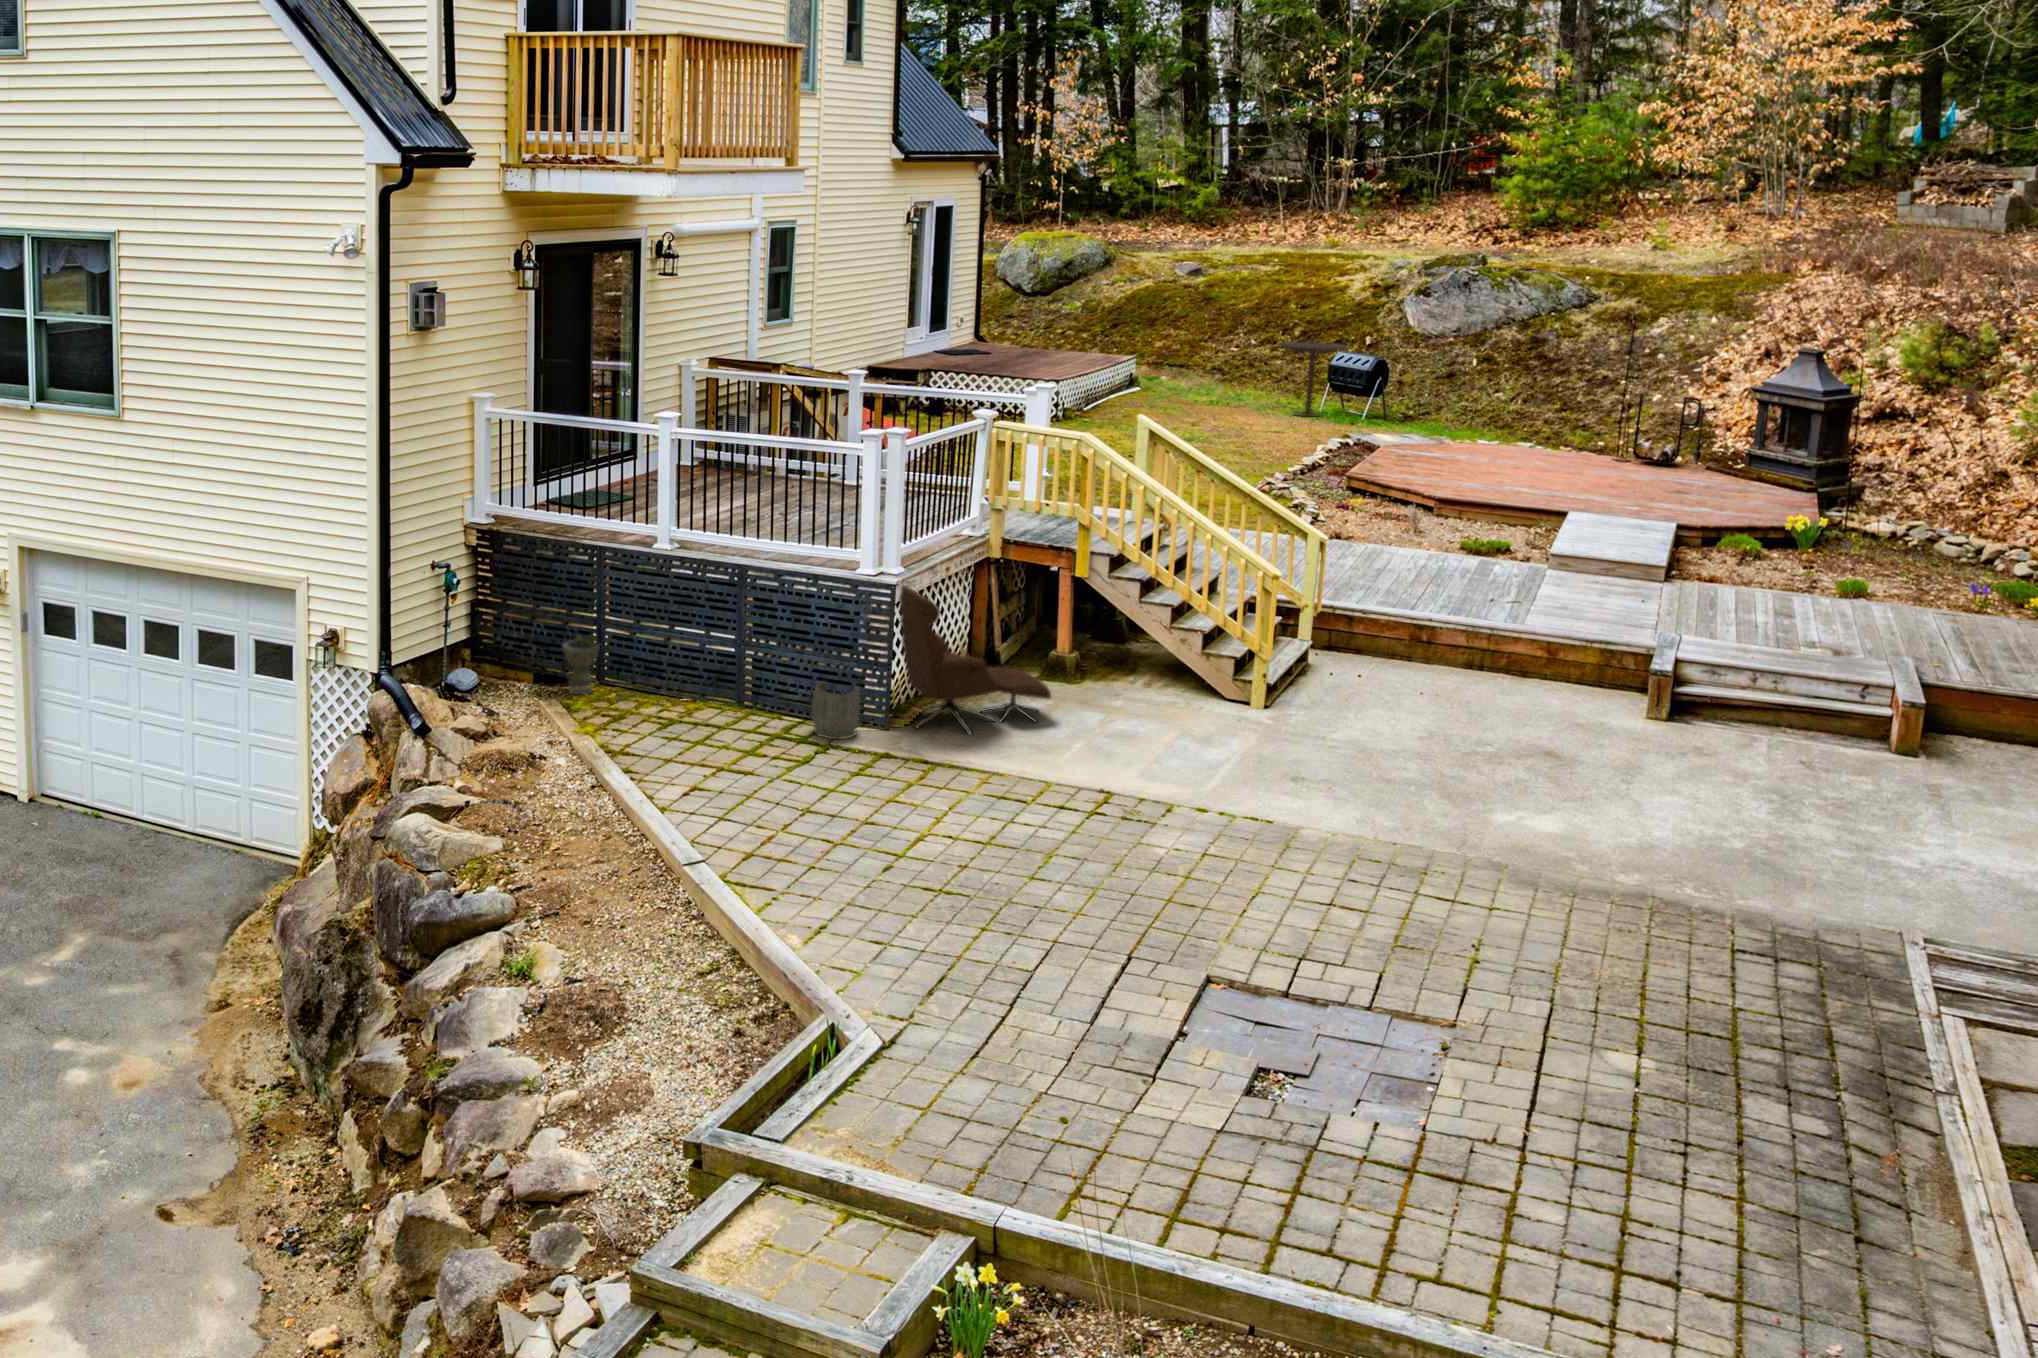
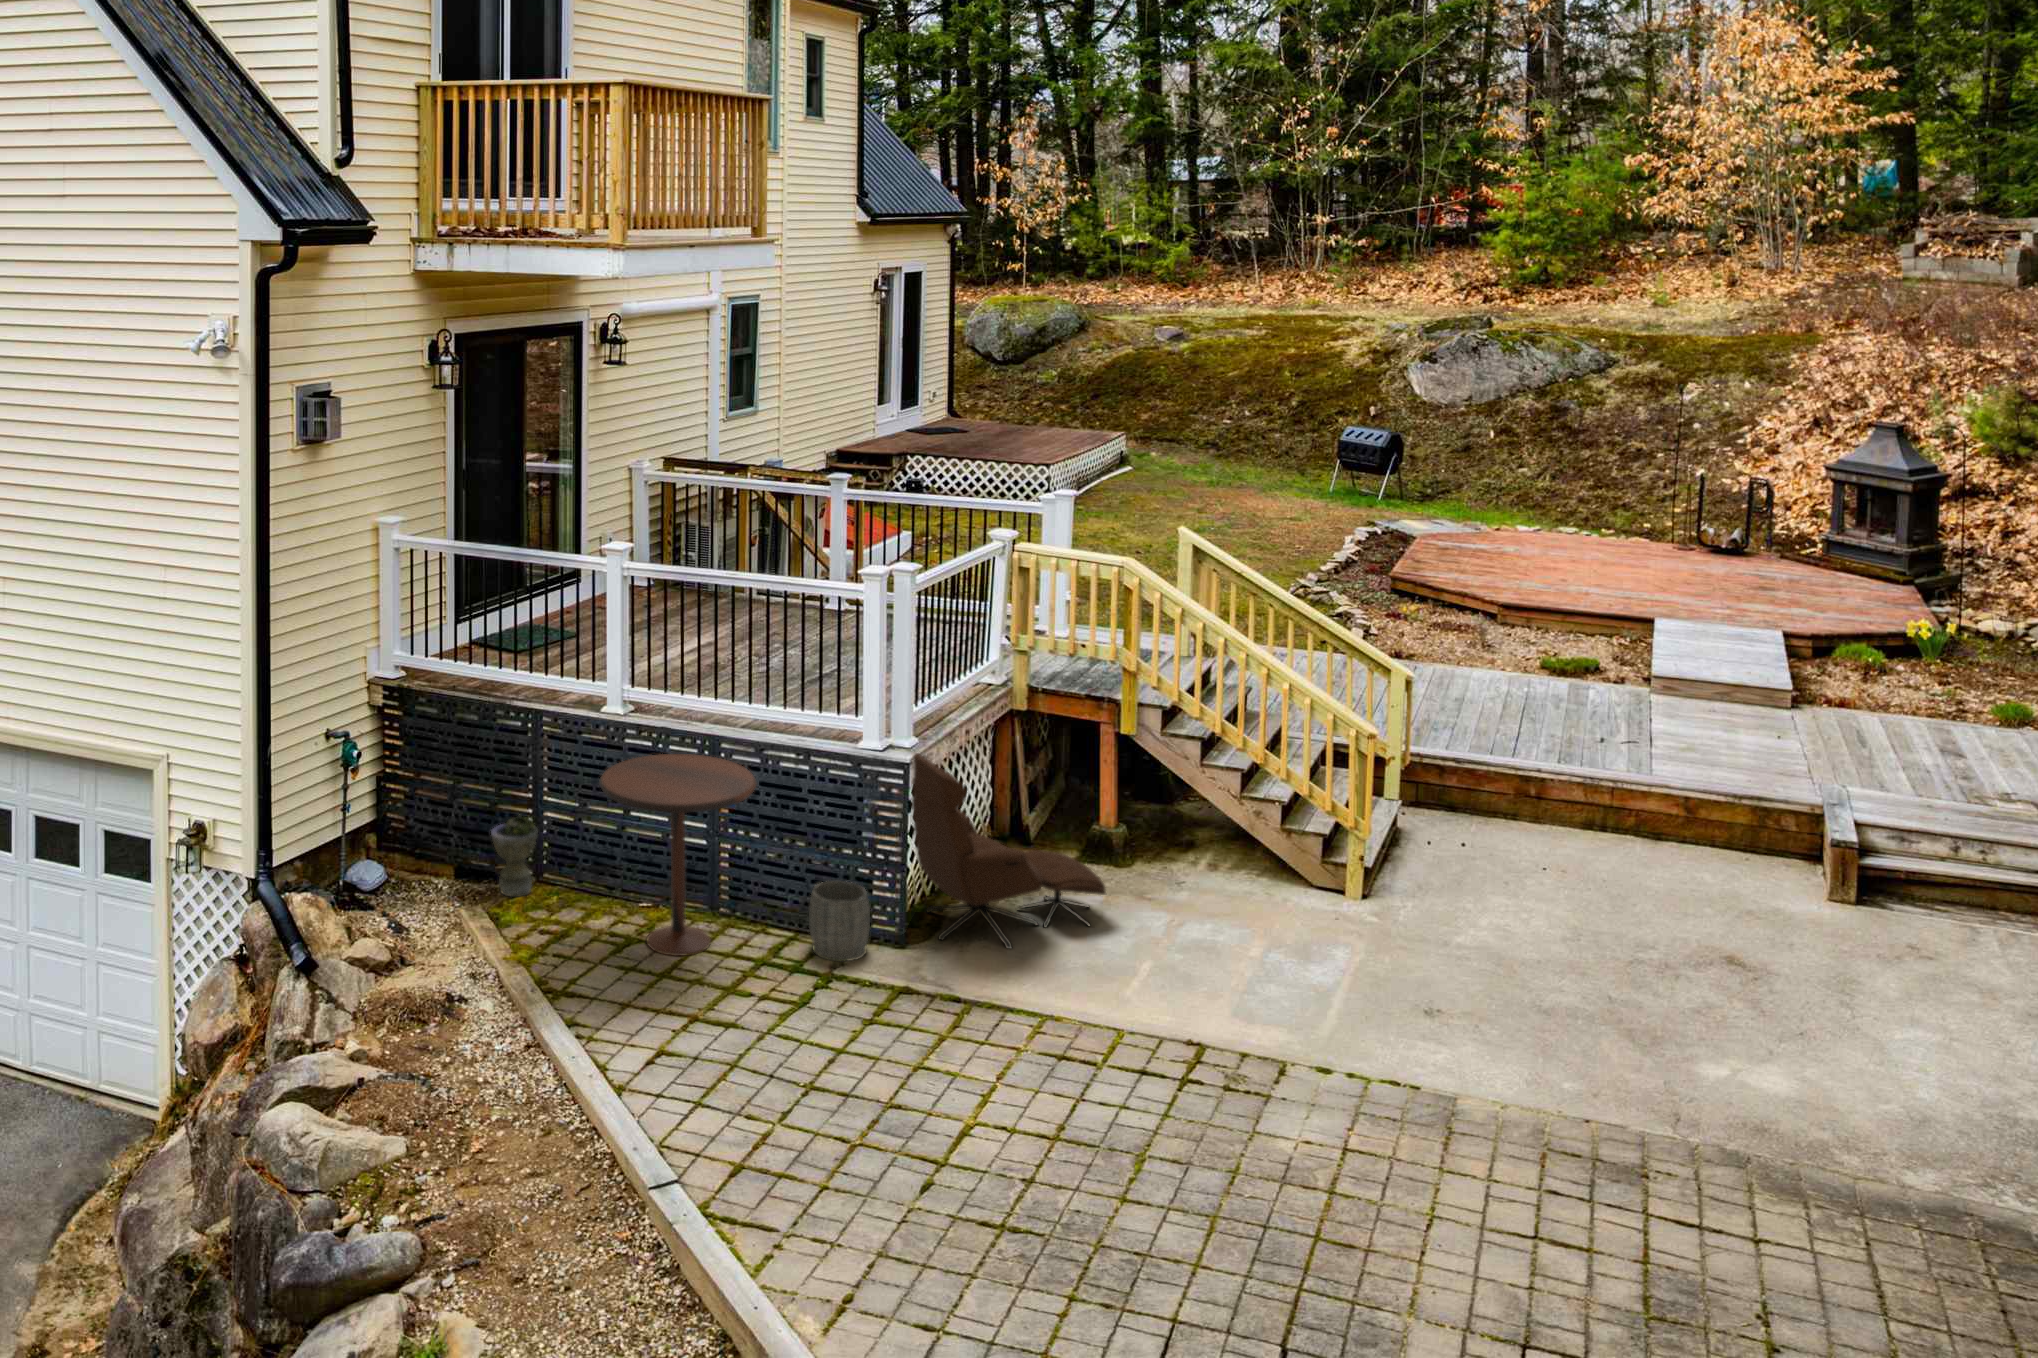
pedestal table: present [1279,342,1349,417] -> present [599,754,756,956]

